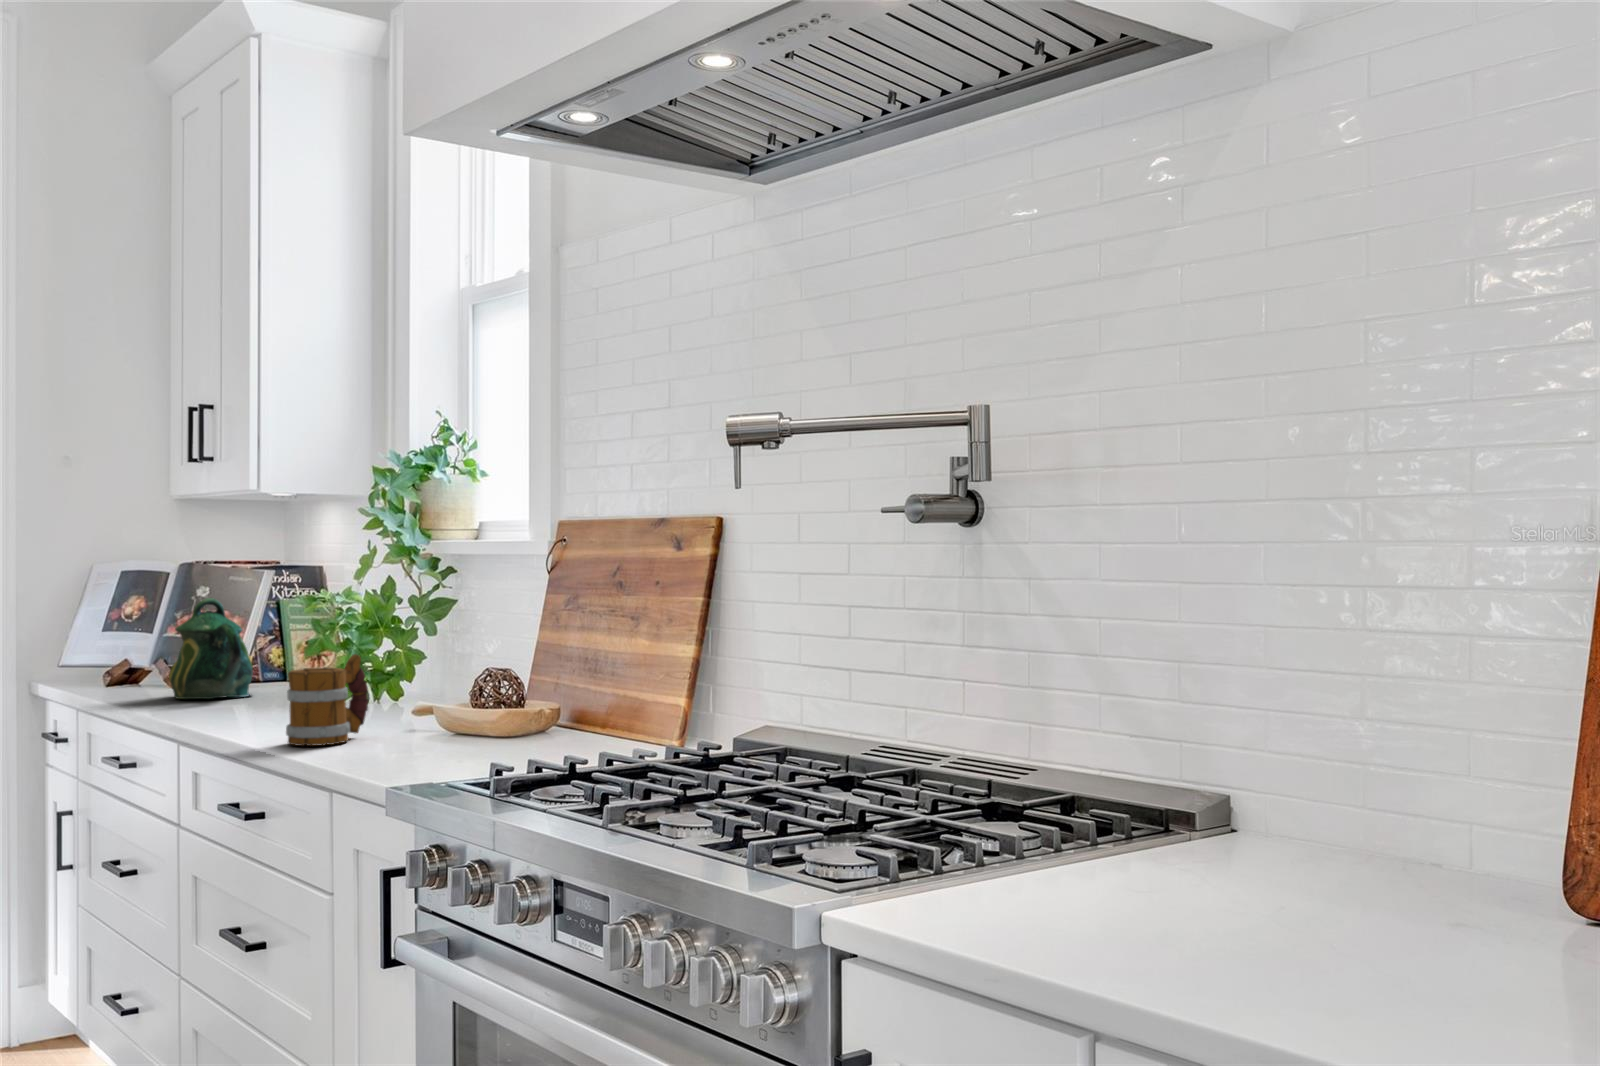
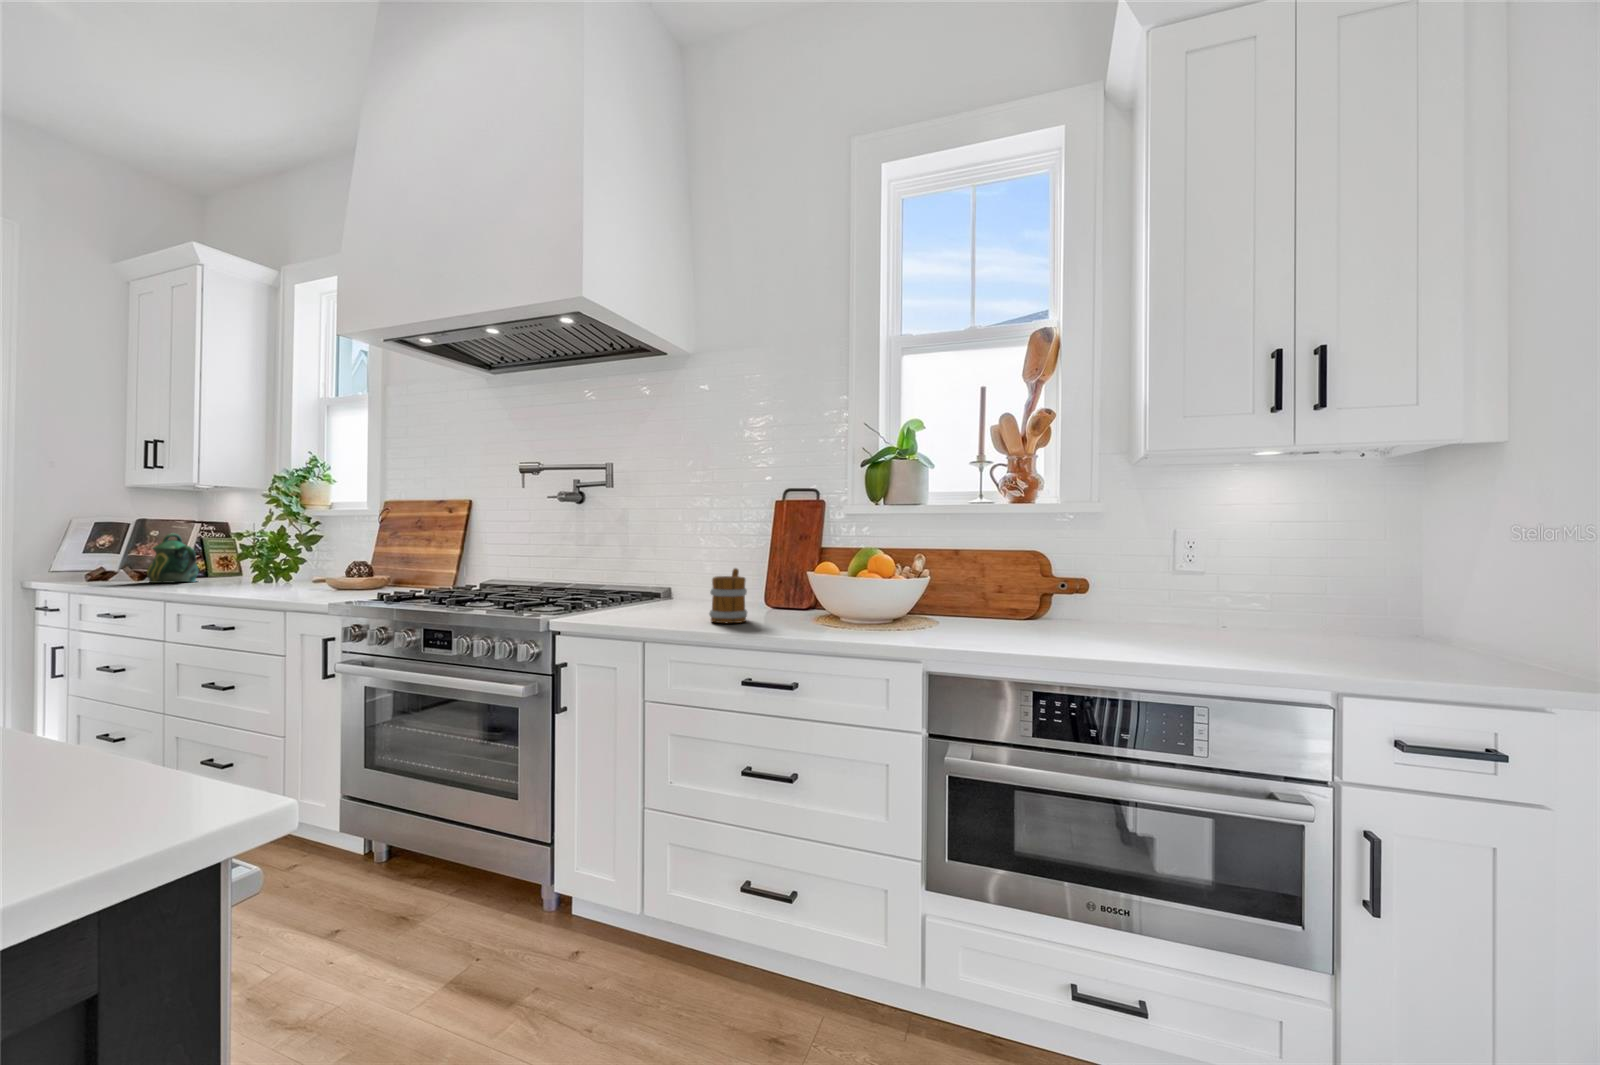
mug: present [286,654,369,746] -> present [709,568,747,623]

